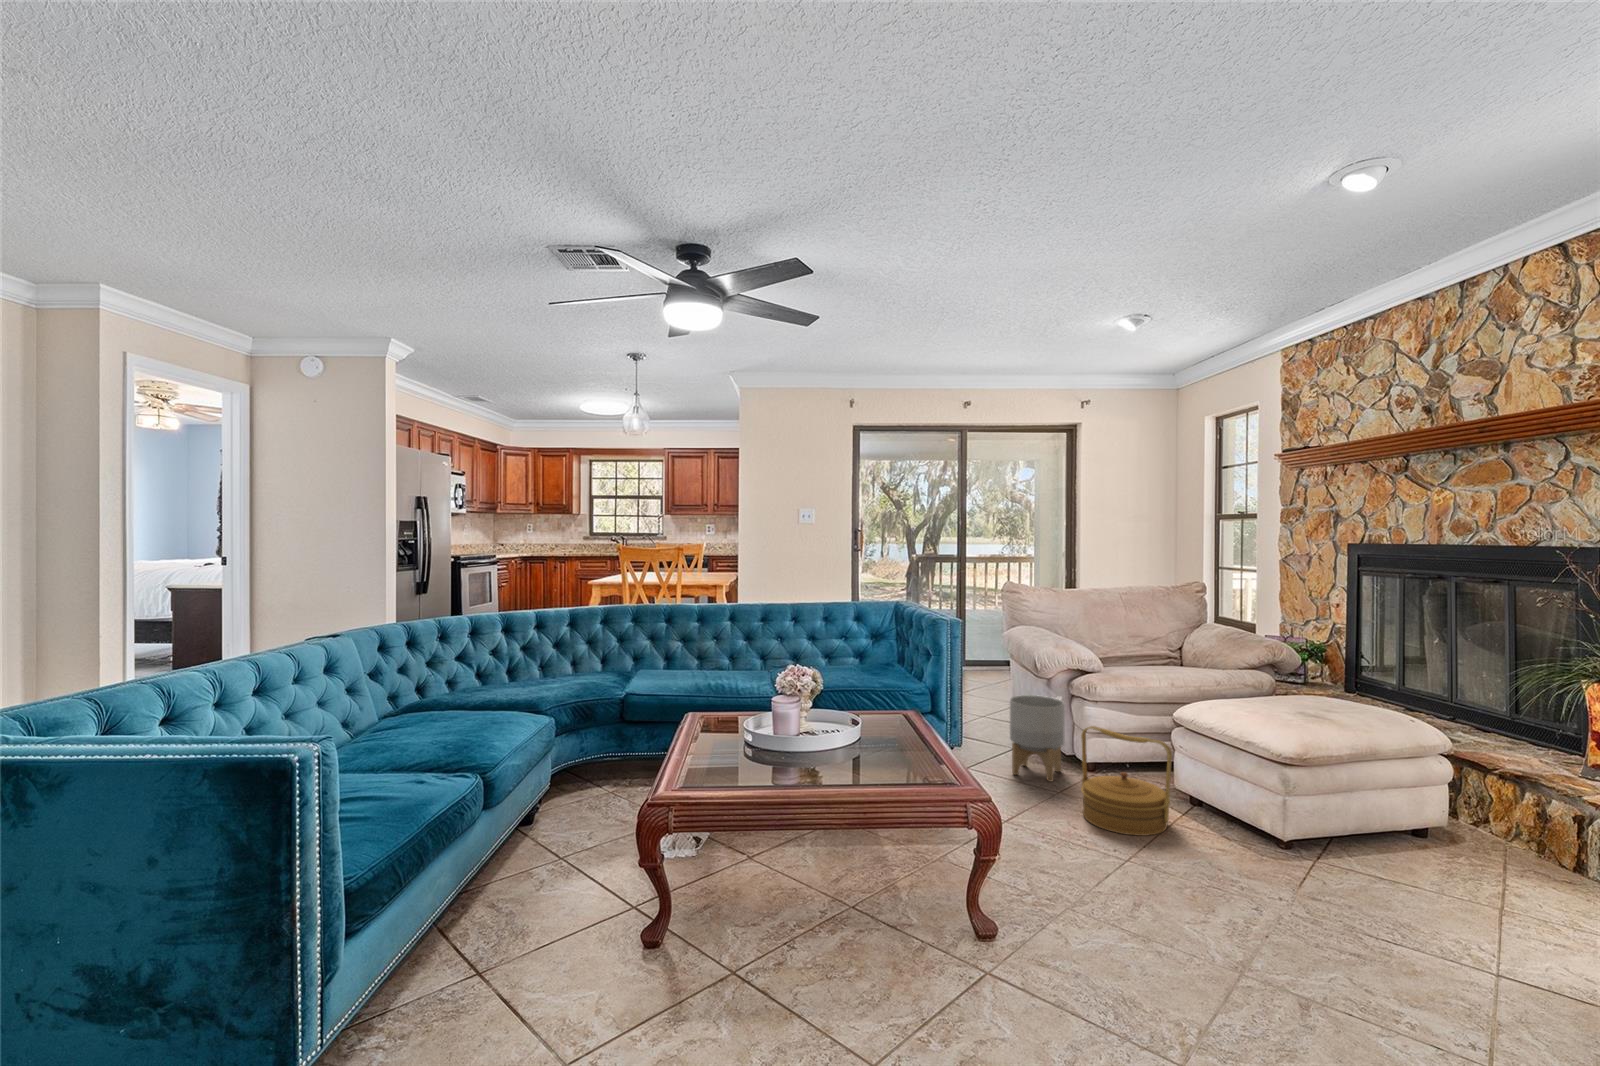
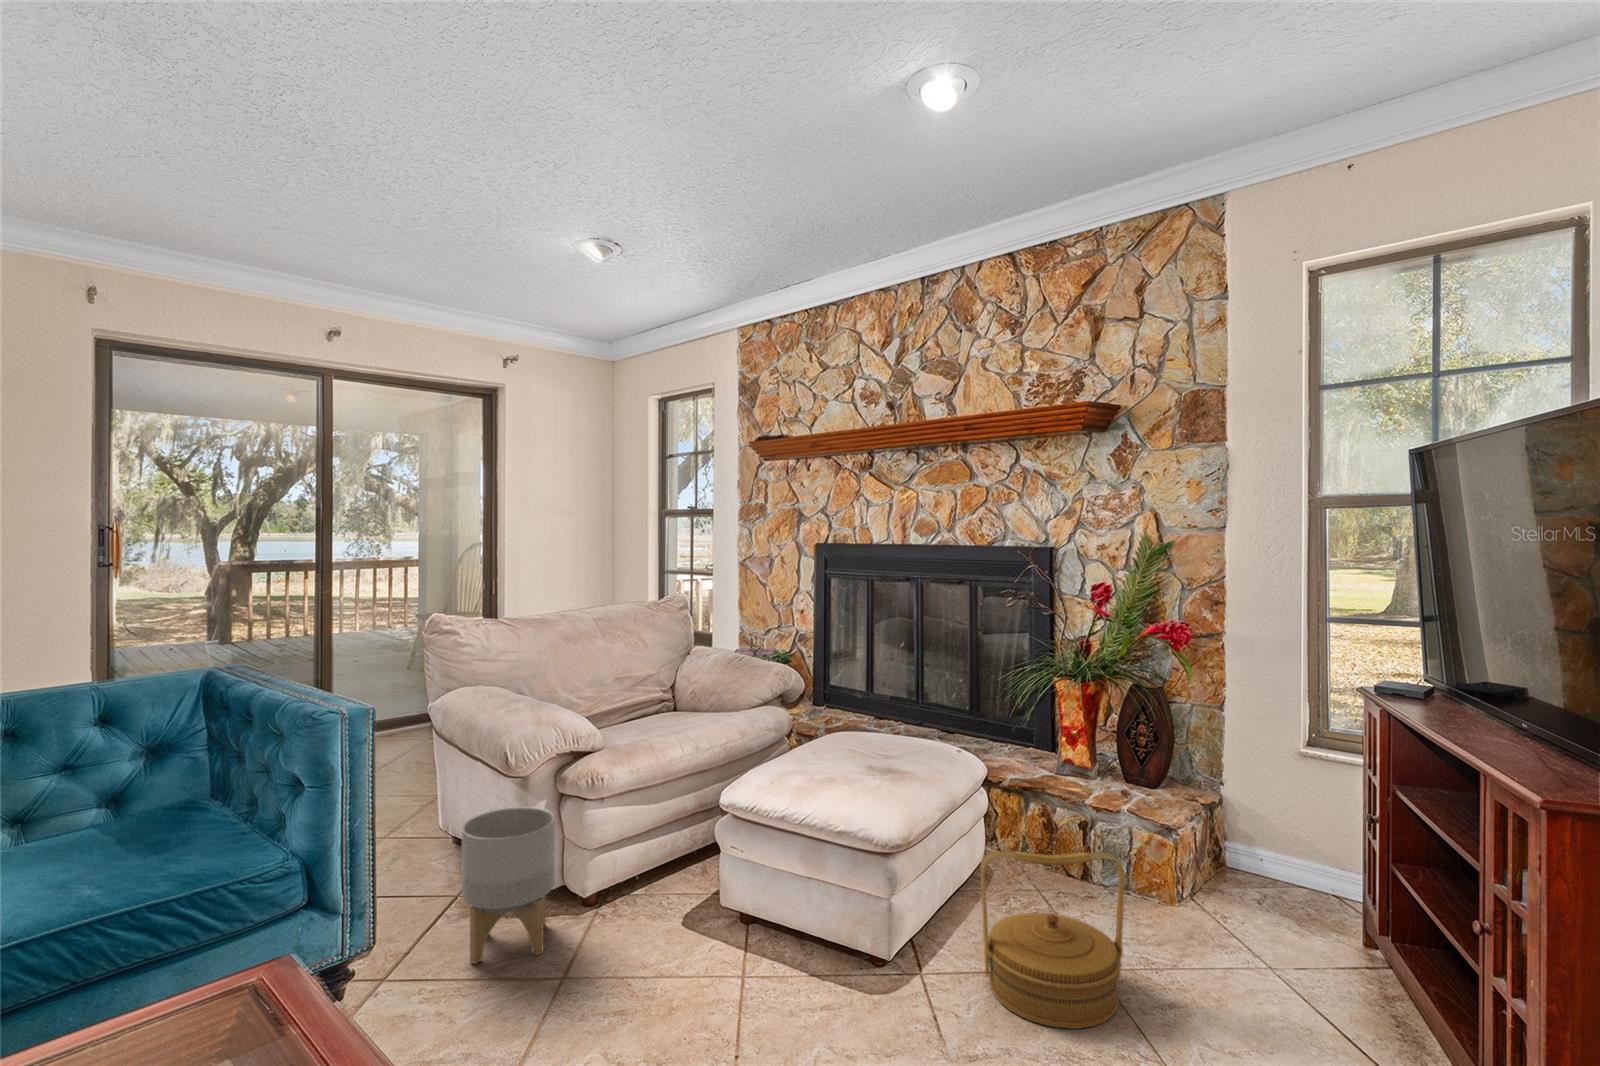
basket: present [1081,726,1172,836] -> present [980,851,1125,1029]

